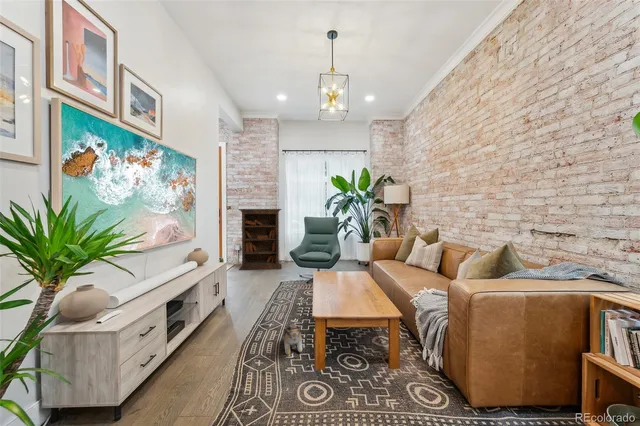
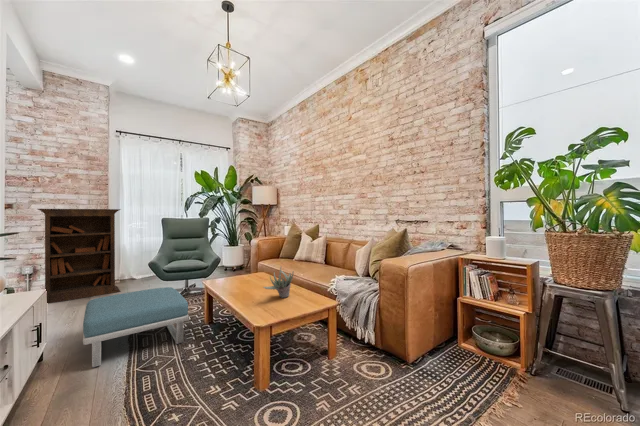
succulent plant: none [337,268,367,298] -> present [264,268,294,298]
footstool: none [235,271,299,316] -> present [83,287,189,367]
plush toy: present [284,324,302,355] -> none [196,345,234,389]

